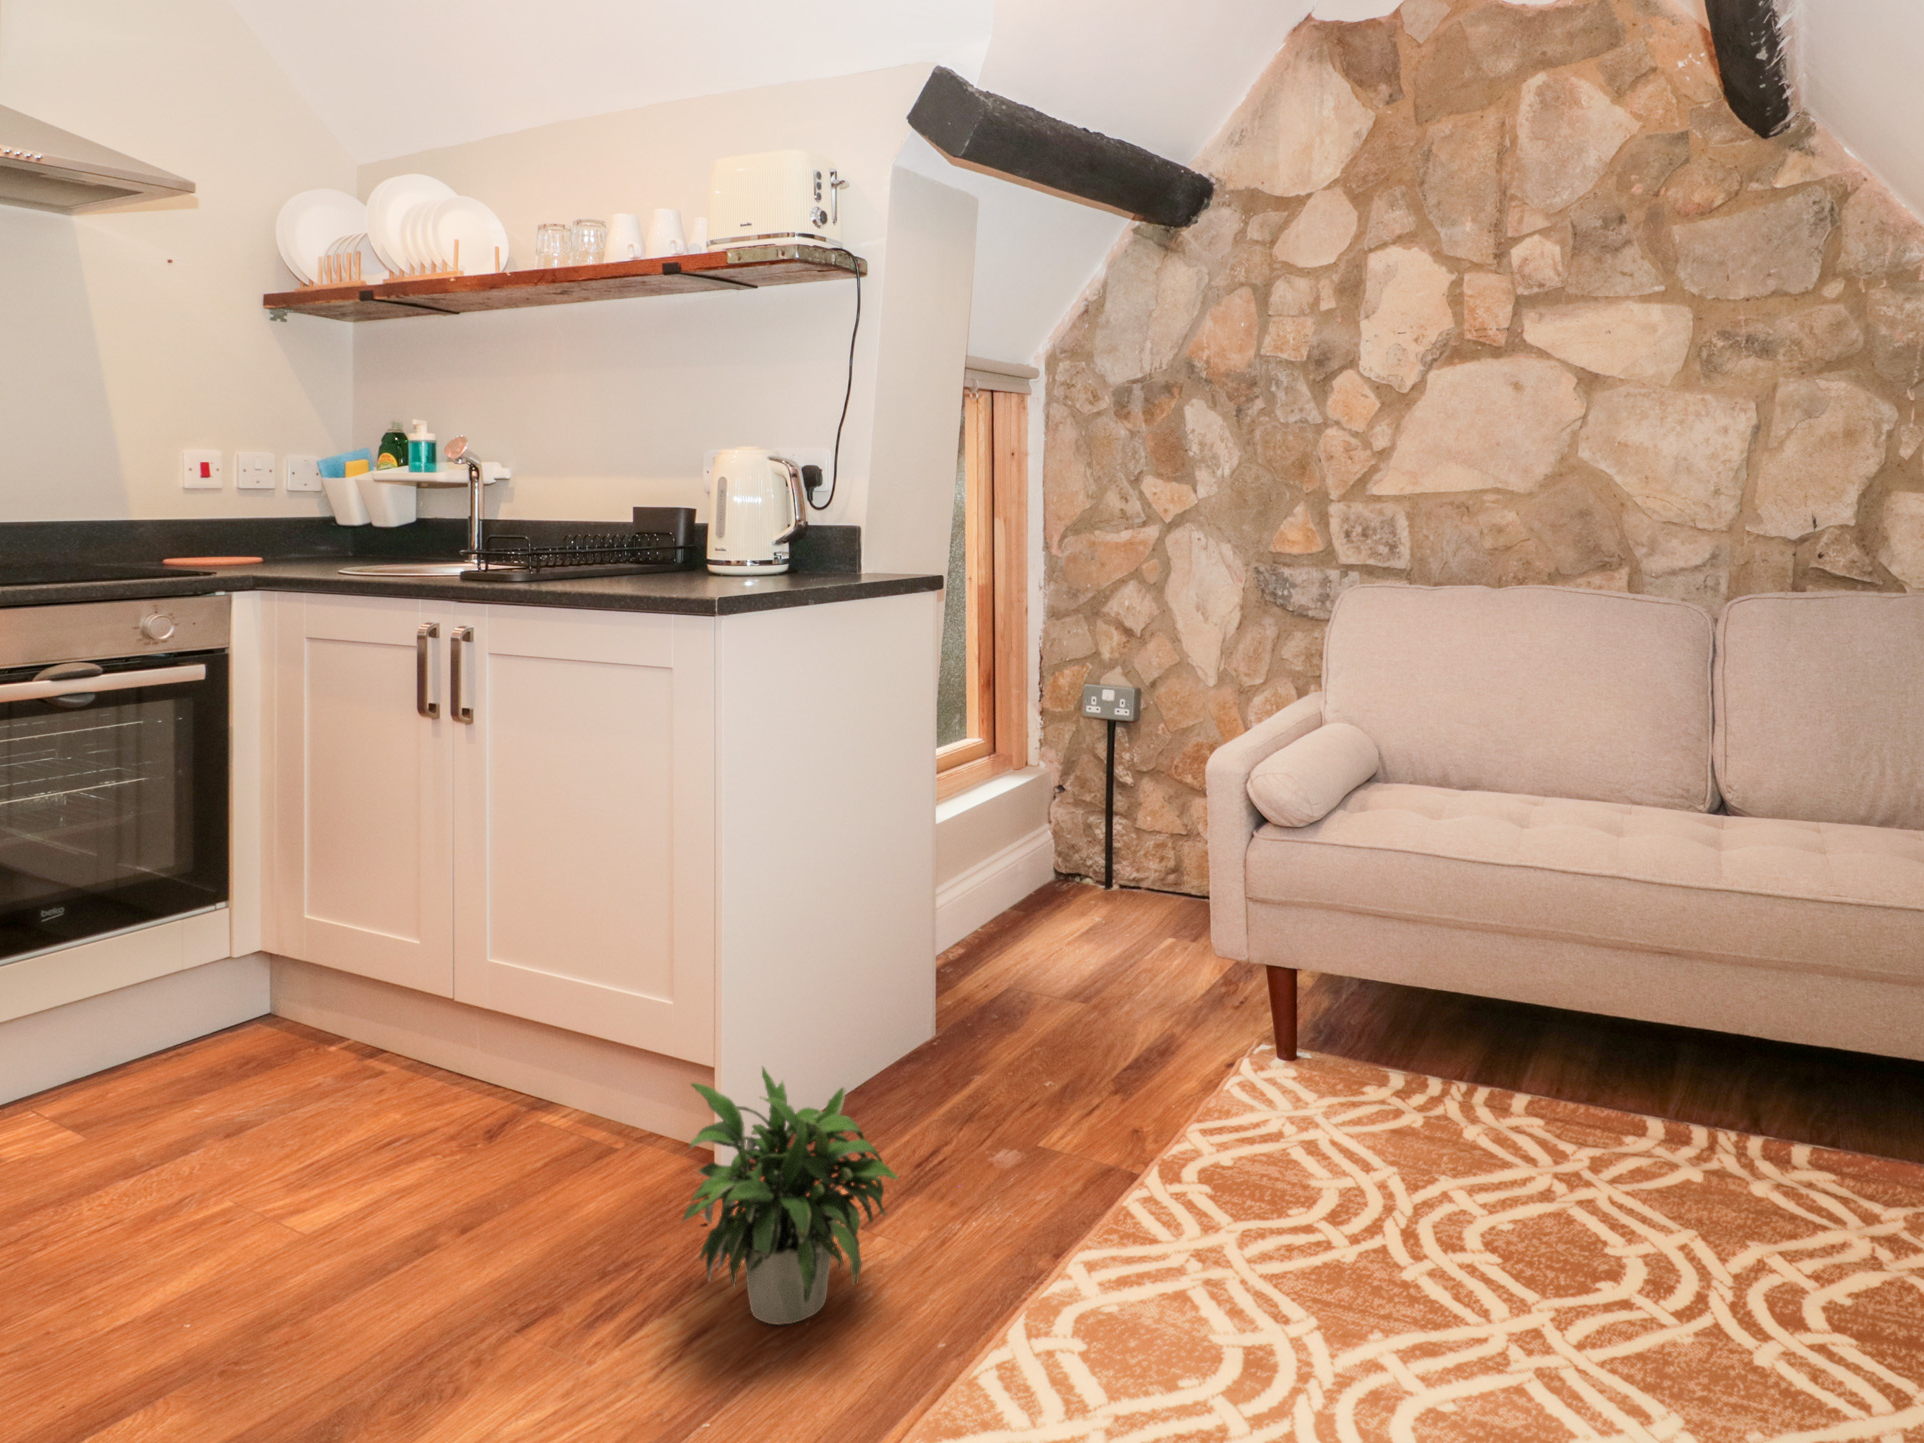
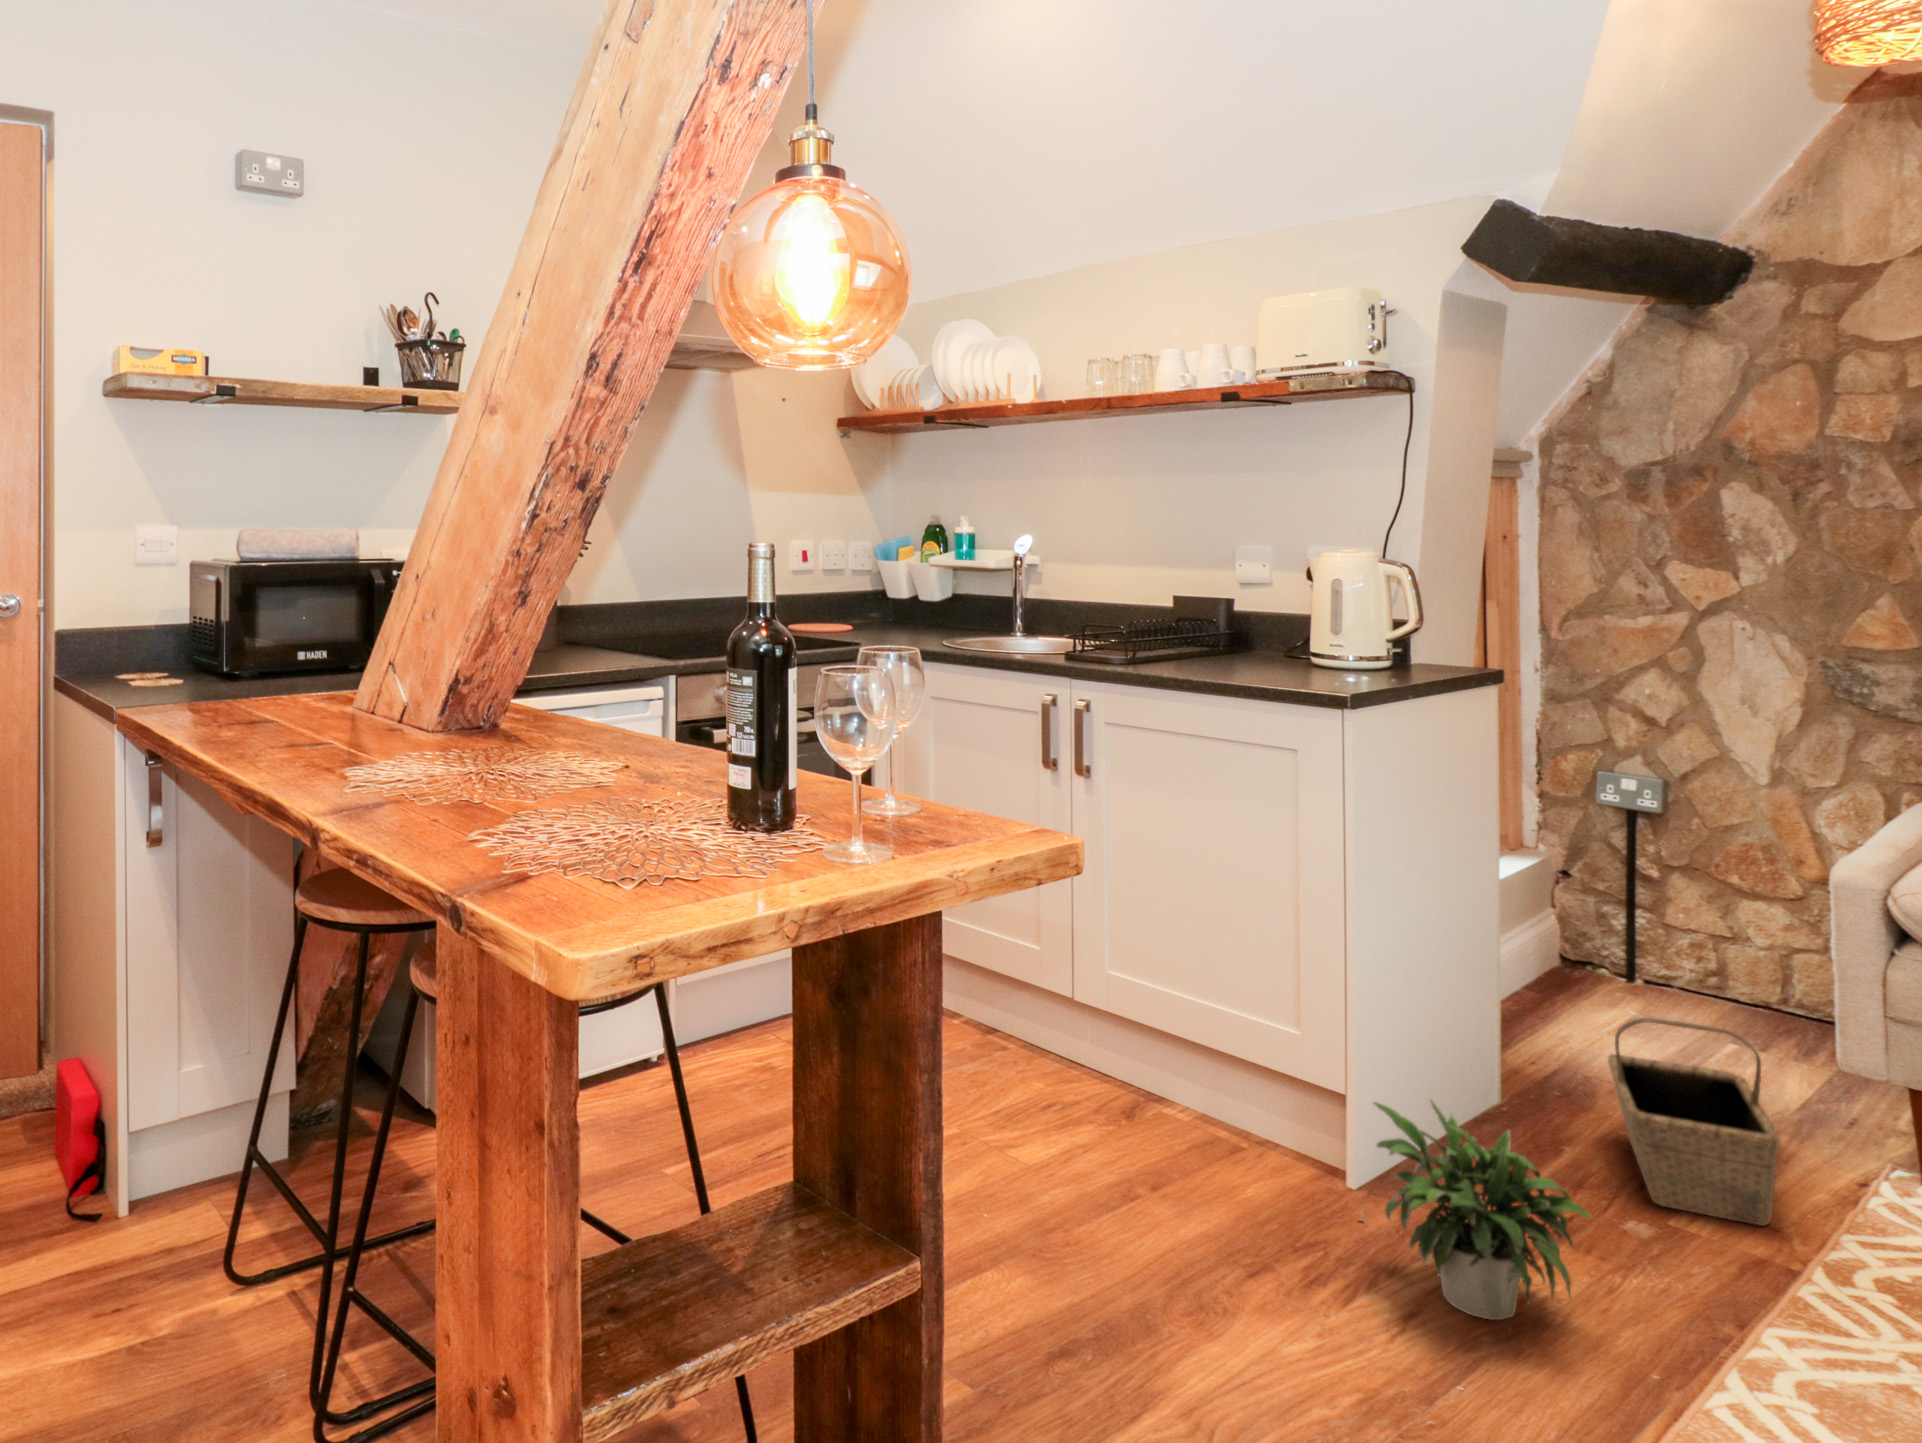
basket: none [1008,929,1137,1131] -> present [1608,1018,1780,1226]

